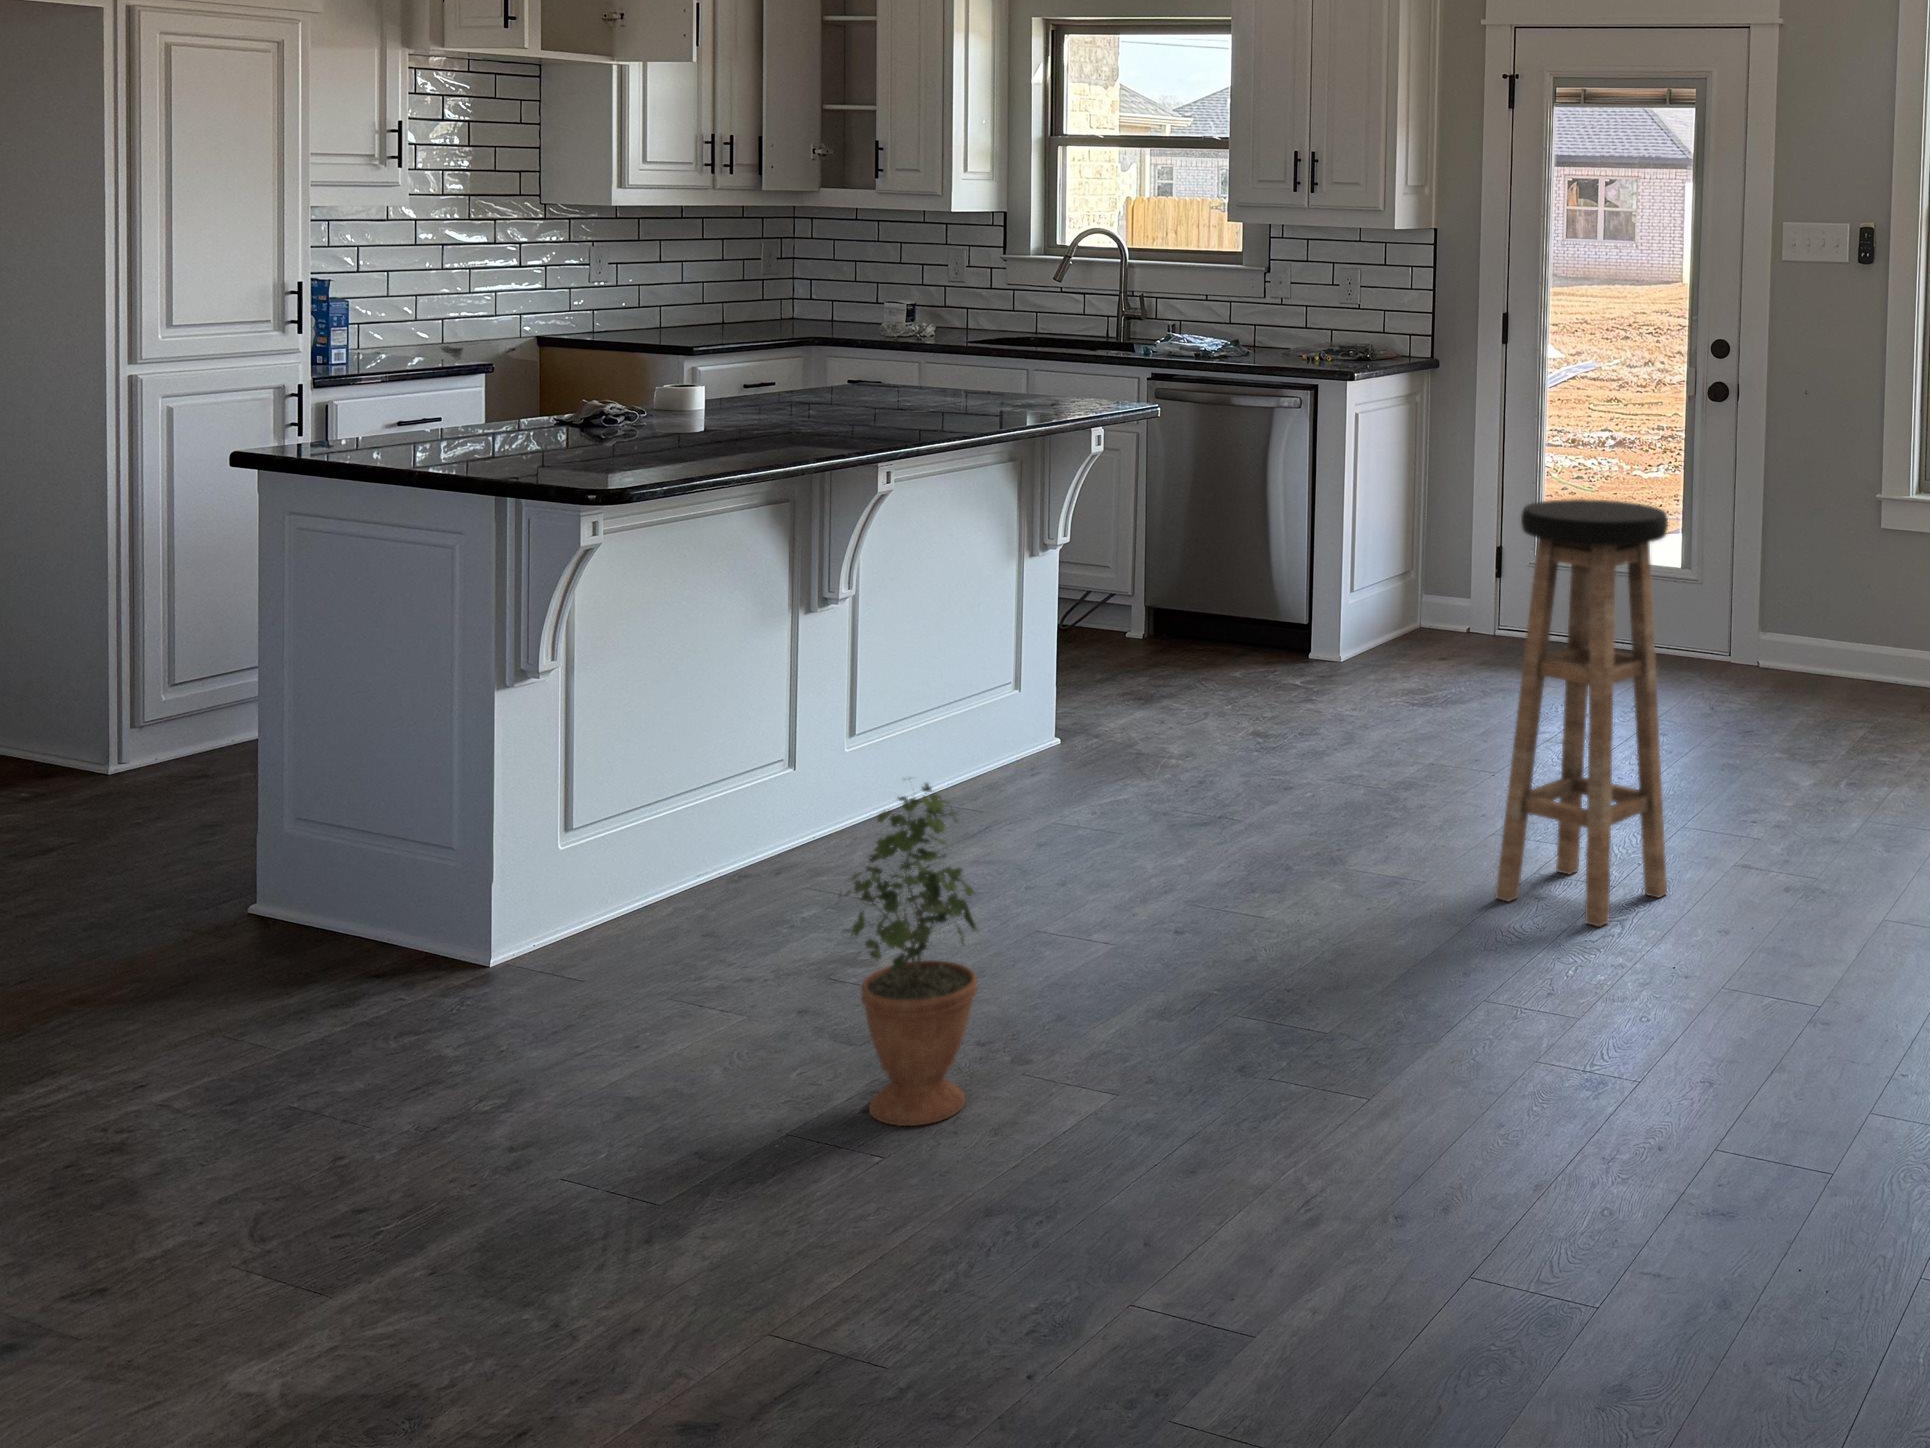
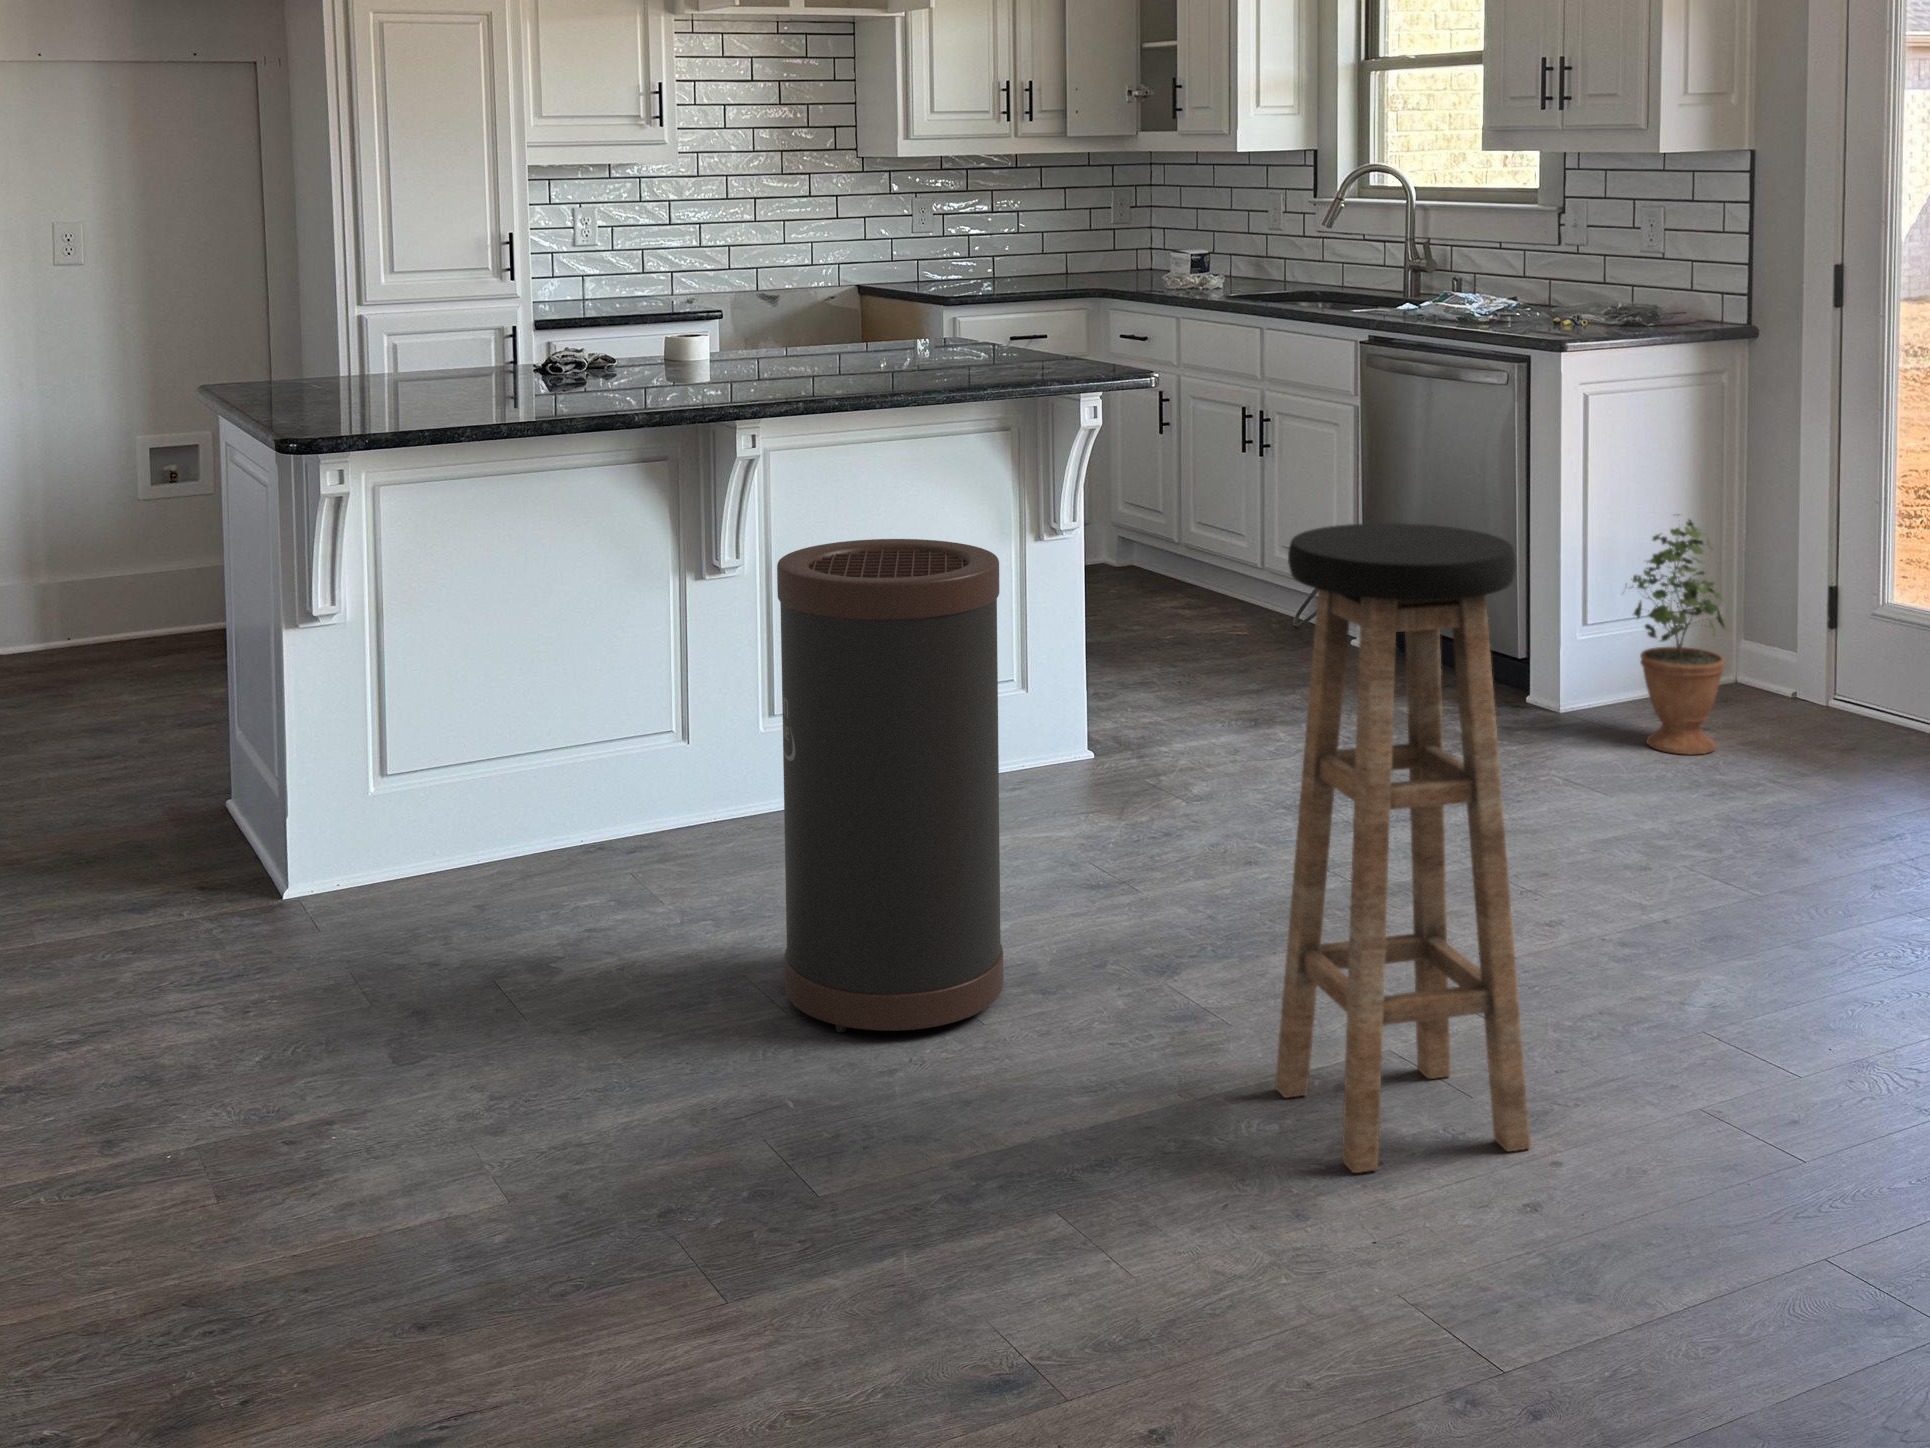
trash can: none [1087,544,1271,934] -> present [777,539,1004,1032]
potted plant: present [840,783,977,1126] -> present [1632,520,1726,755]

